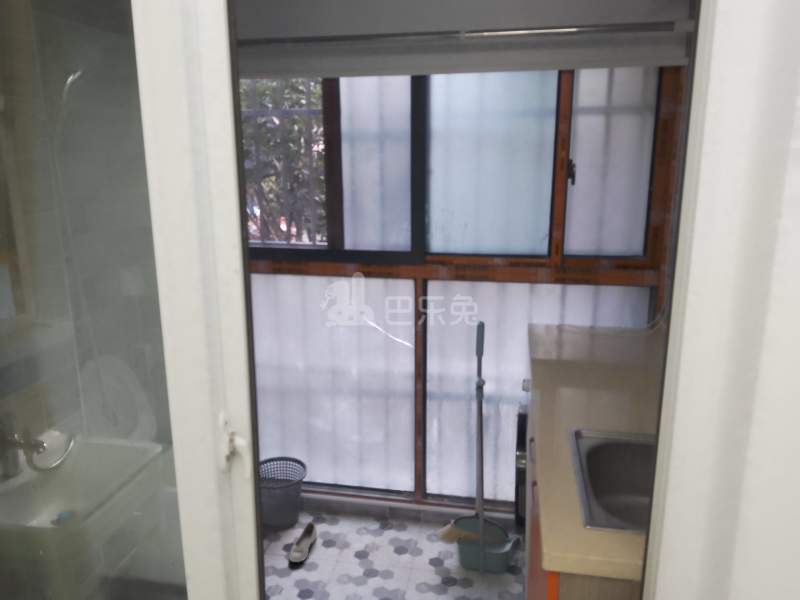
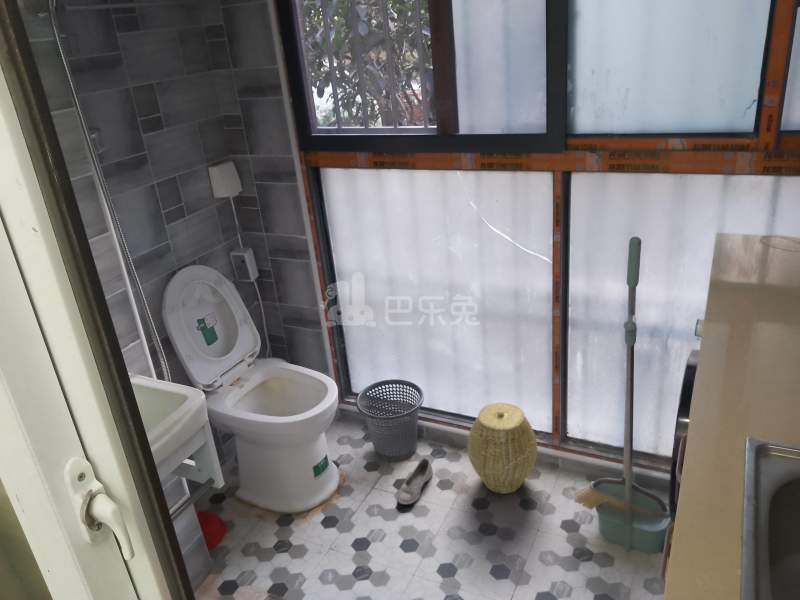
woven basket: none [349,466,406,545] -> present [467,403,537,493]

